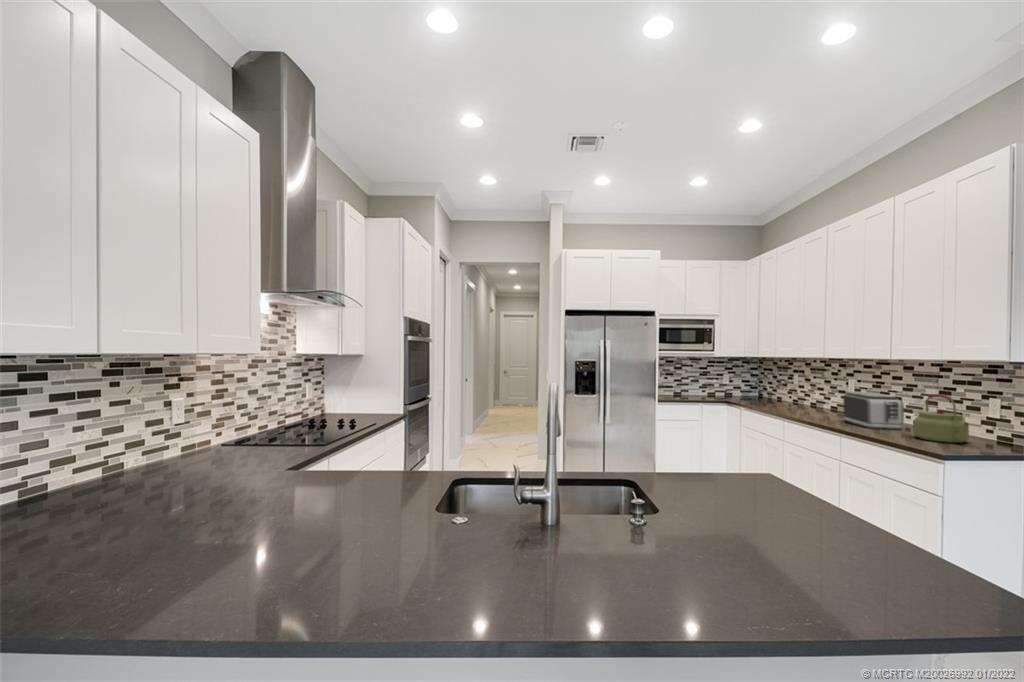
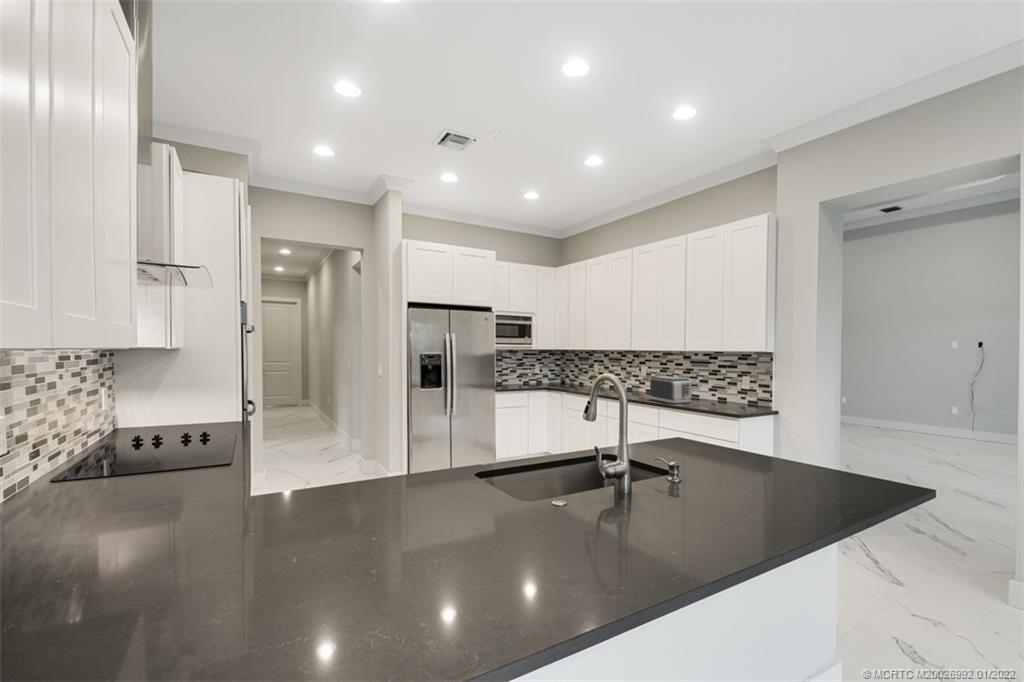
kettle: present [914,394,969,443] -> none [706,375,741,410]

